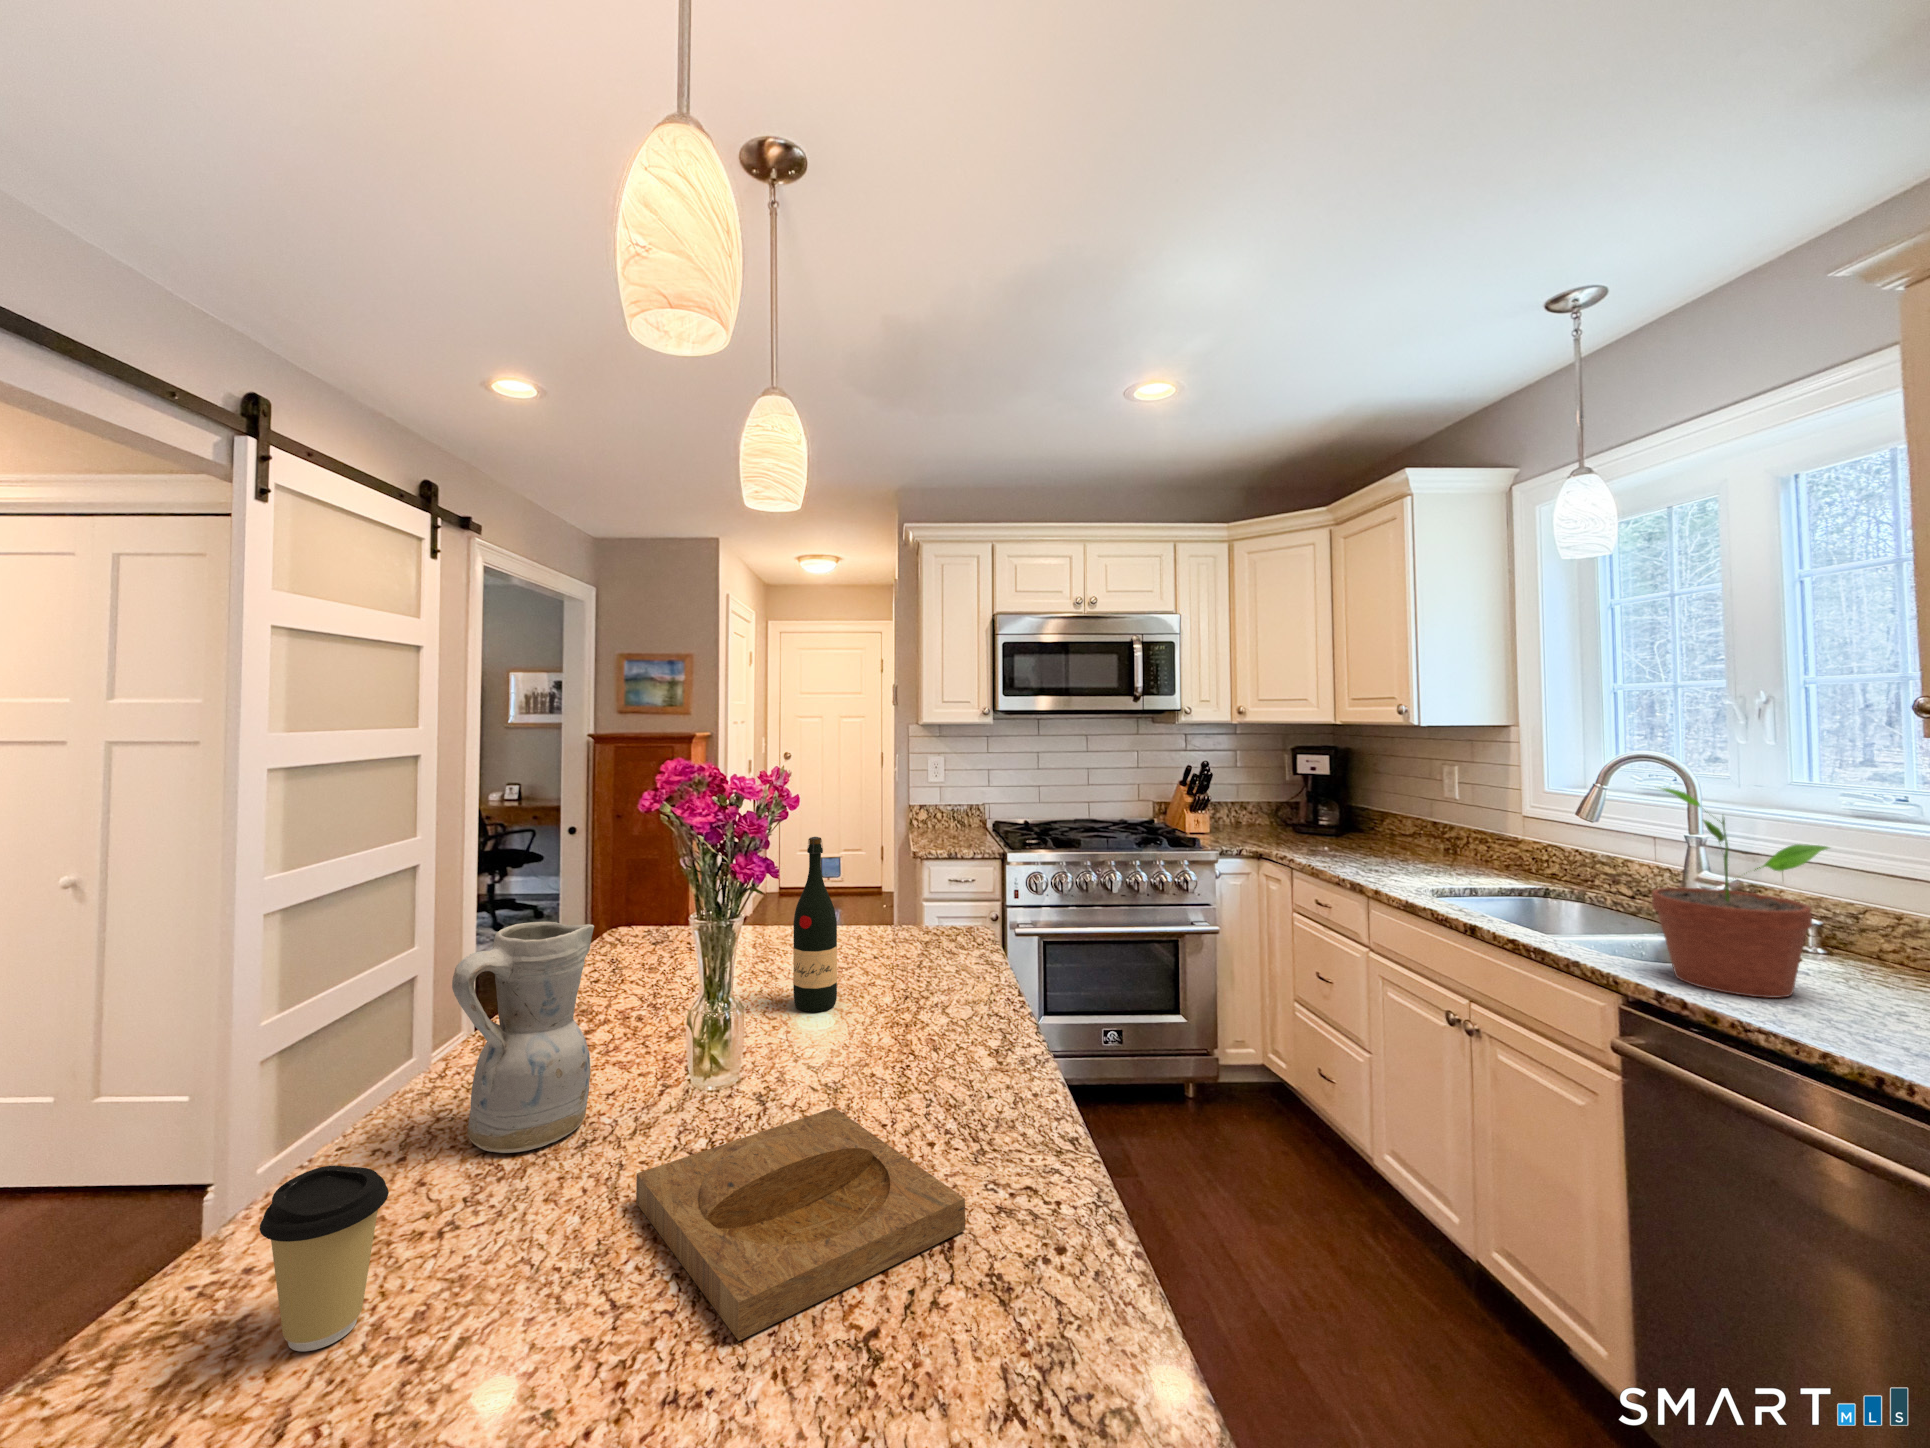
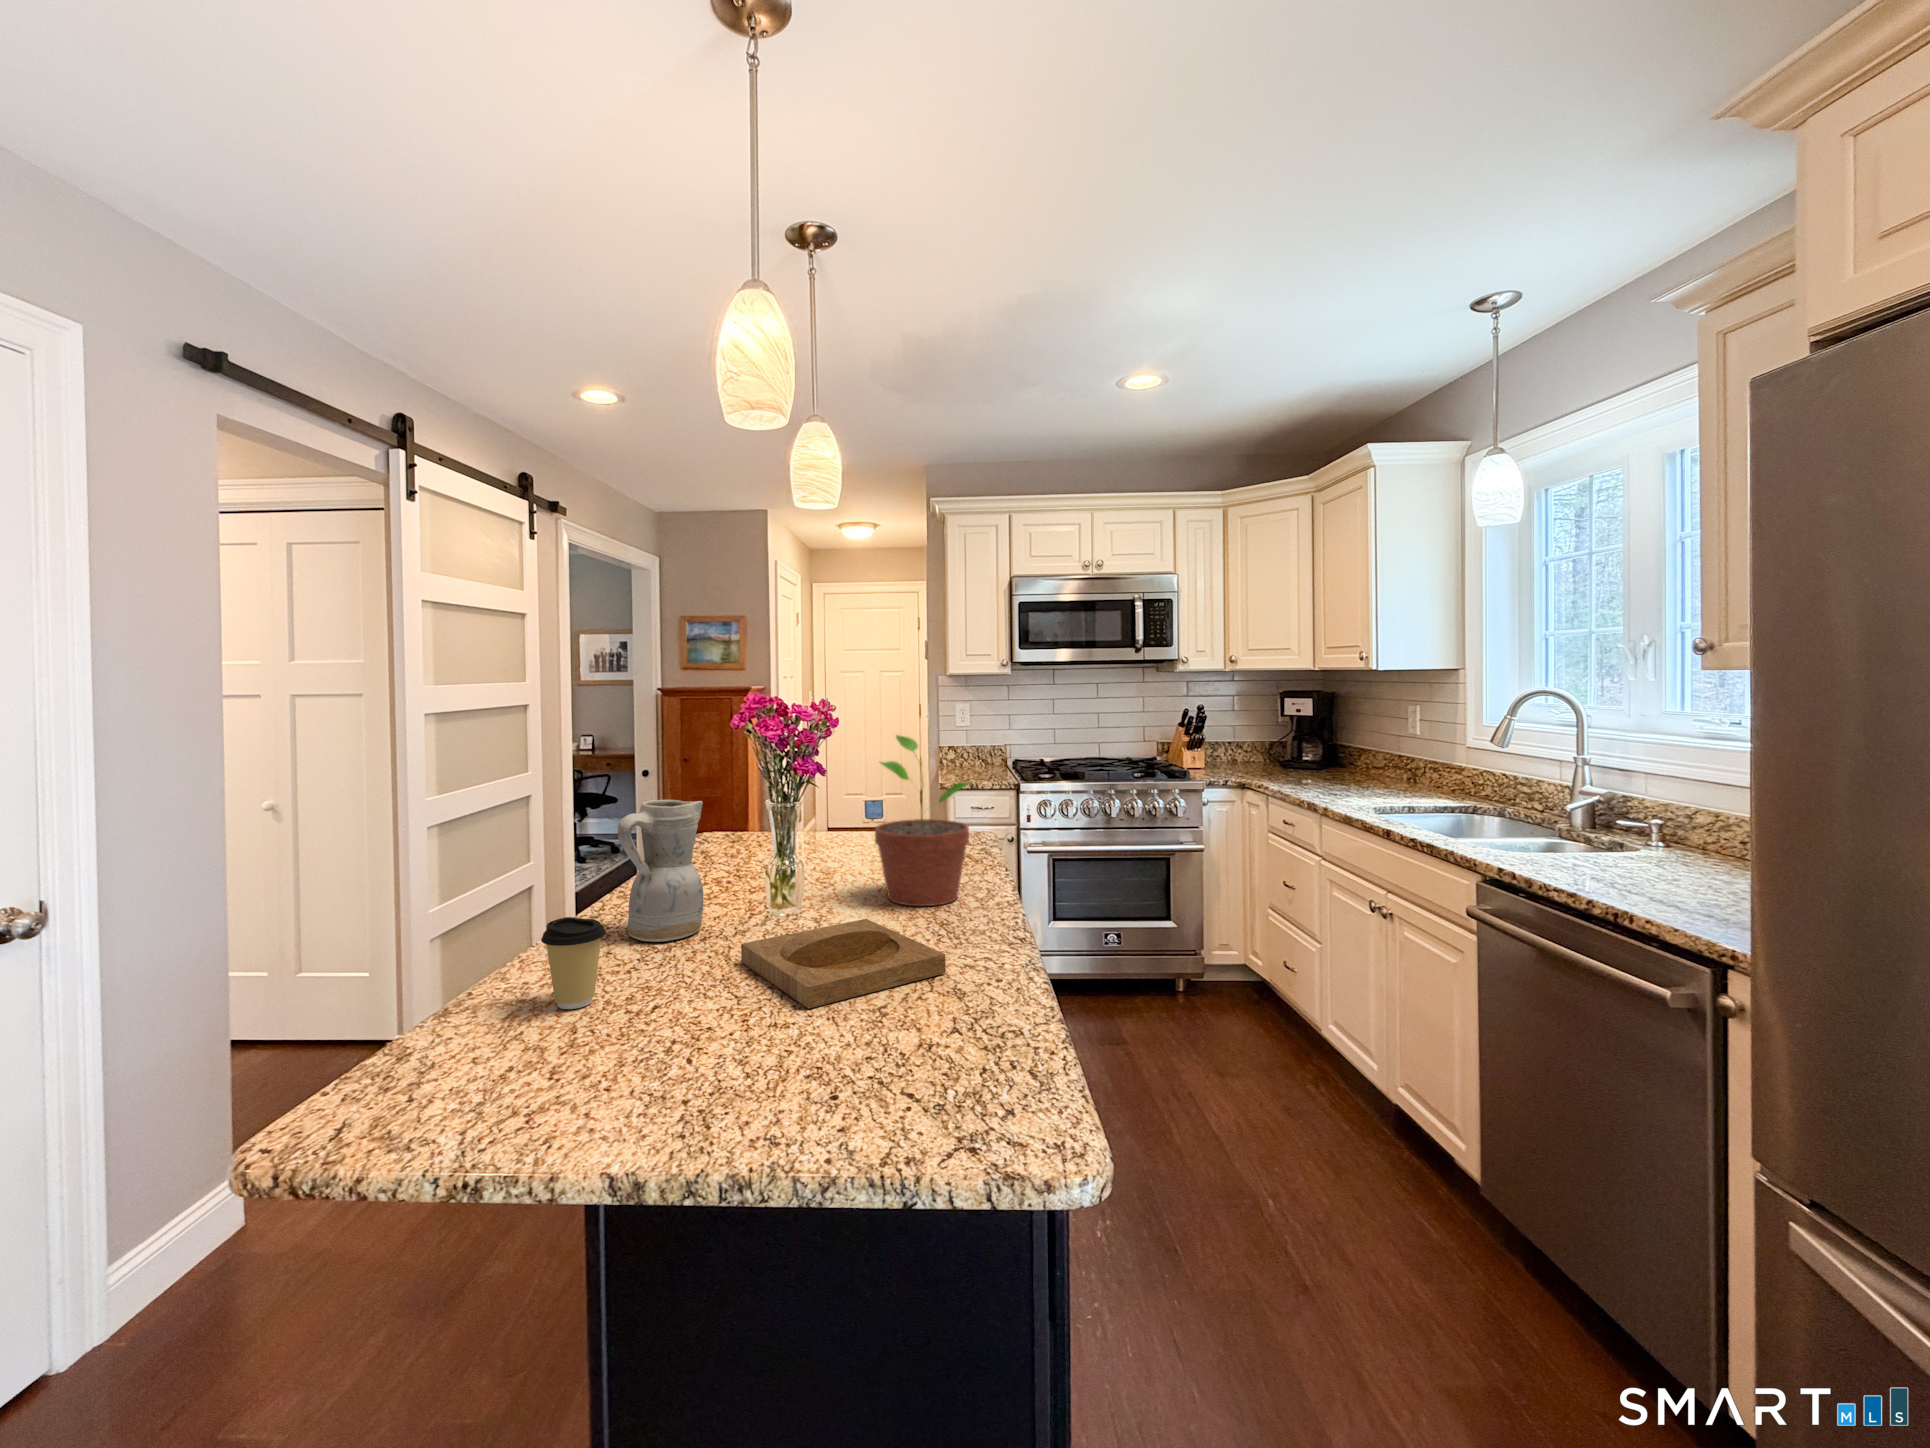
potted plant: present [1652,788,1829,998] -> present [875,735,970,906]
wine bottle: present [793,837,837,1012] -> none [838,752,871,880]

